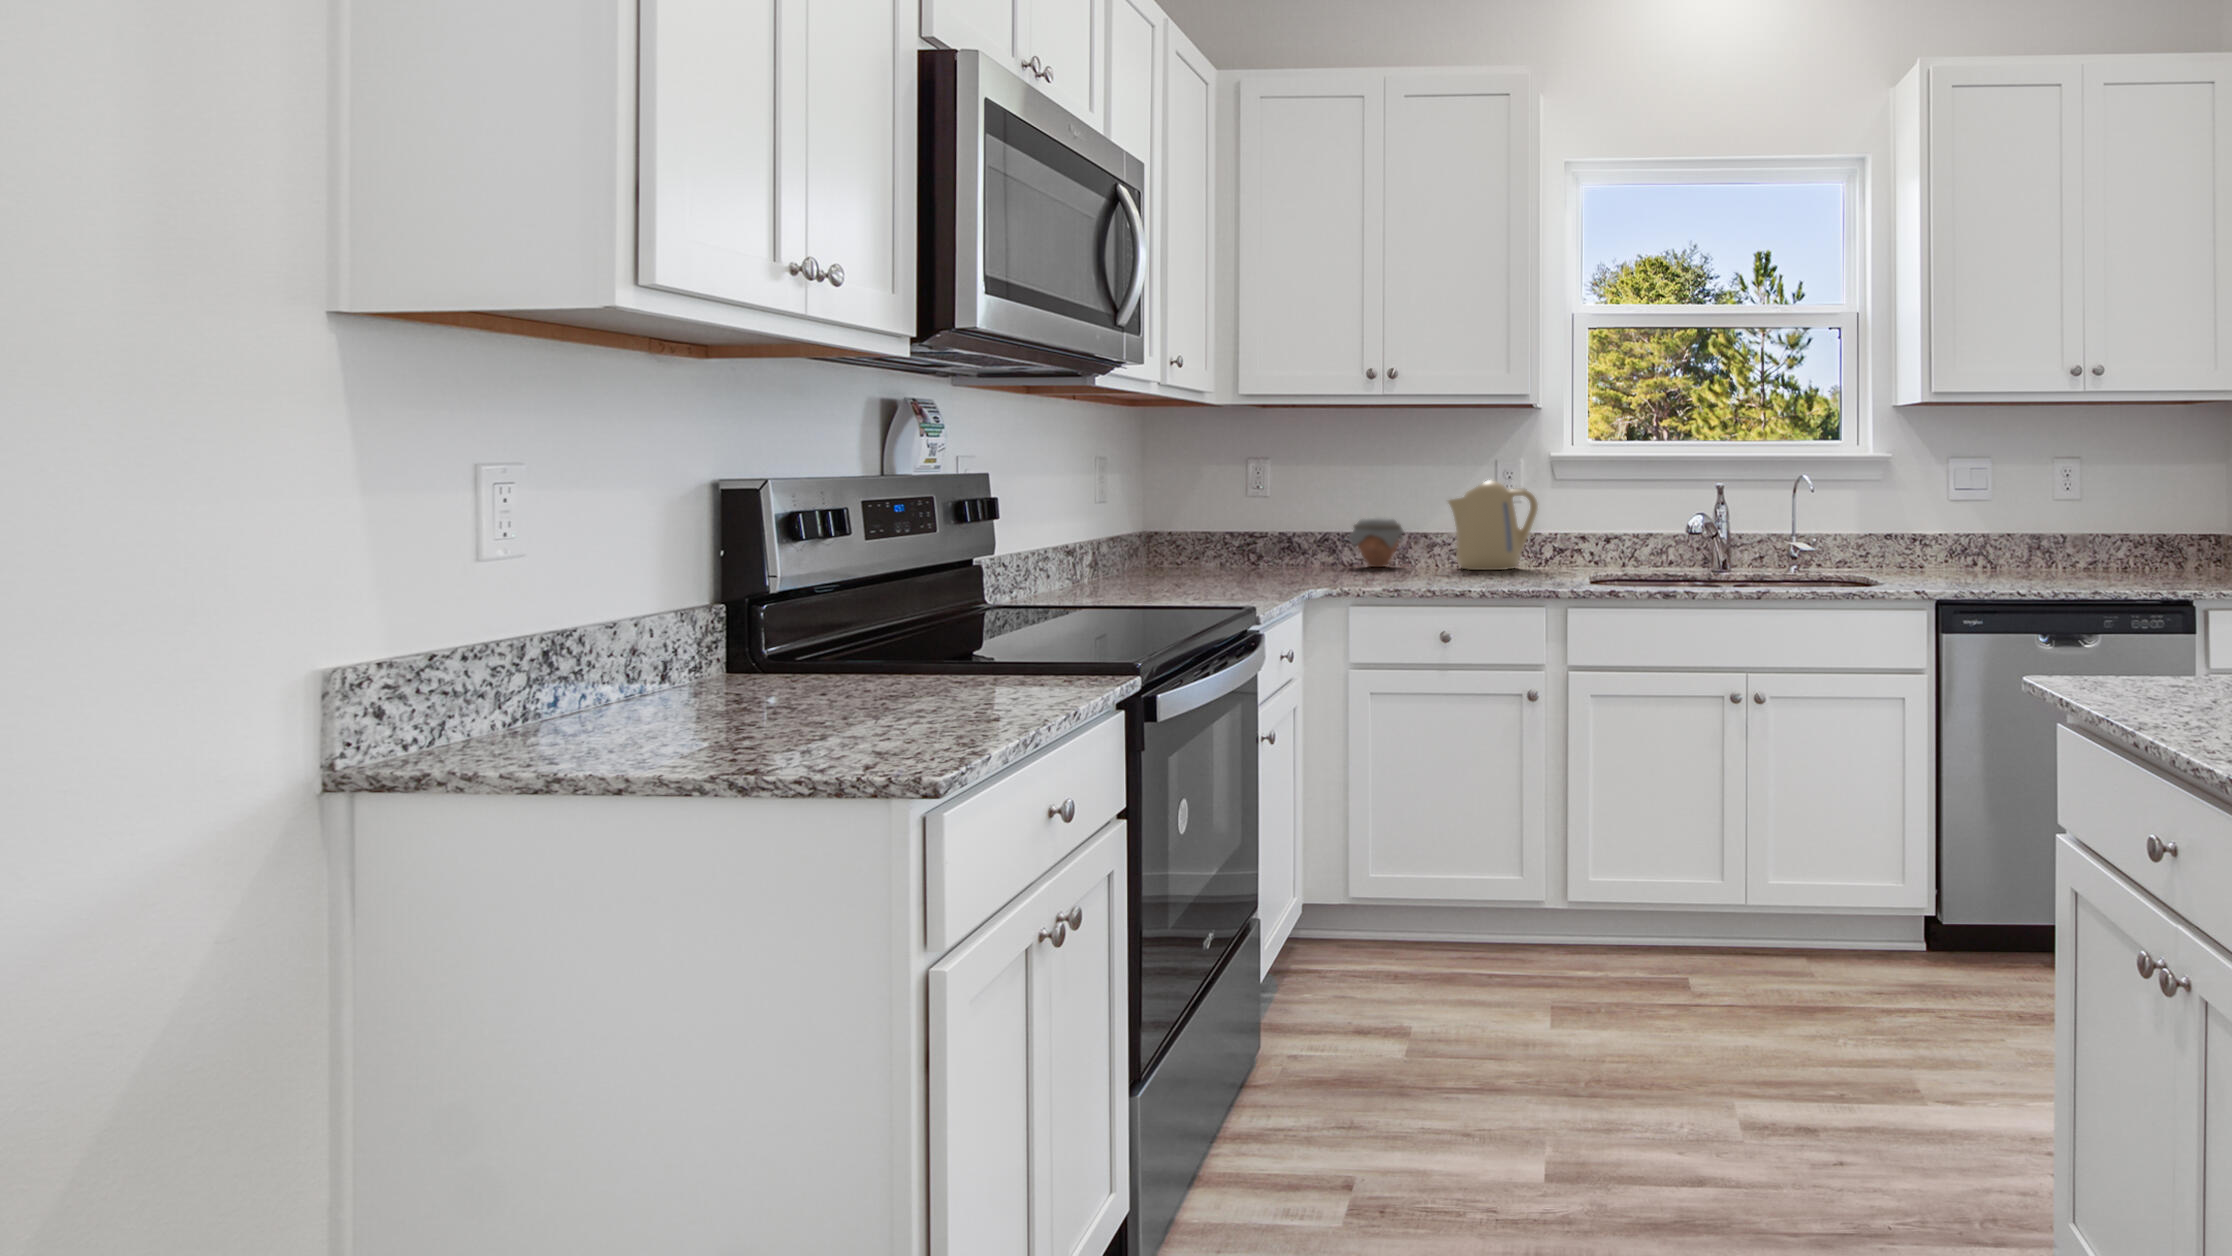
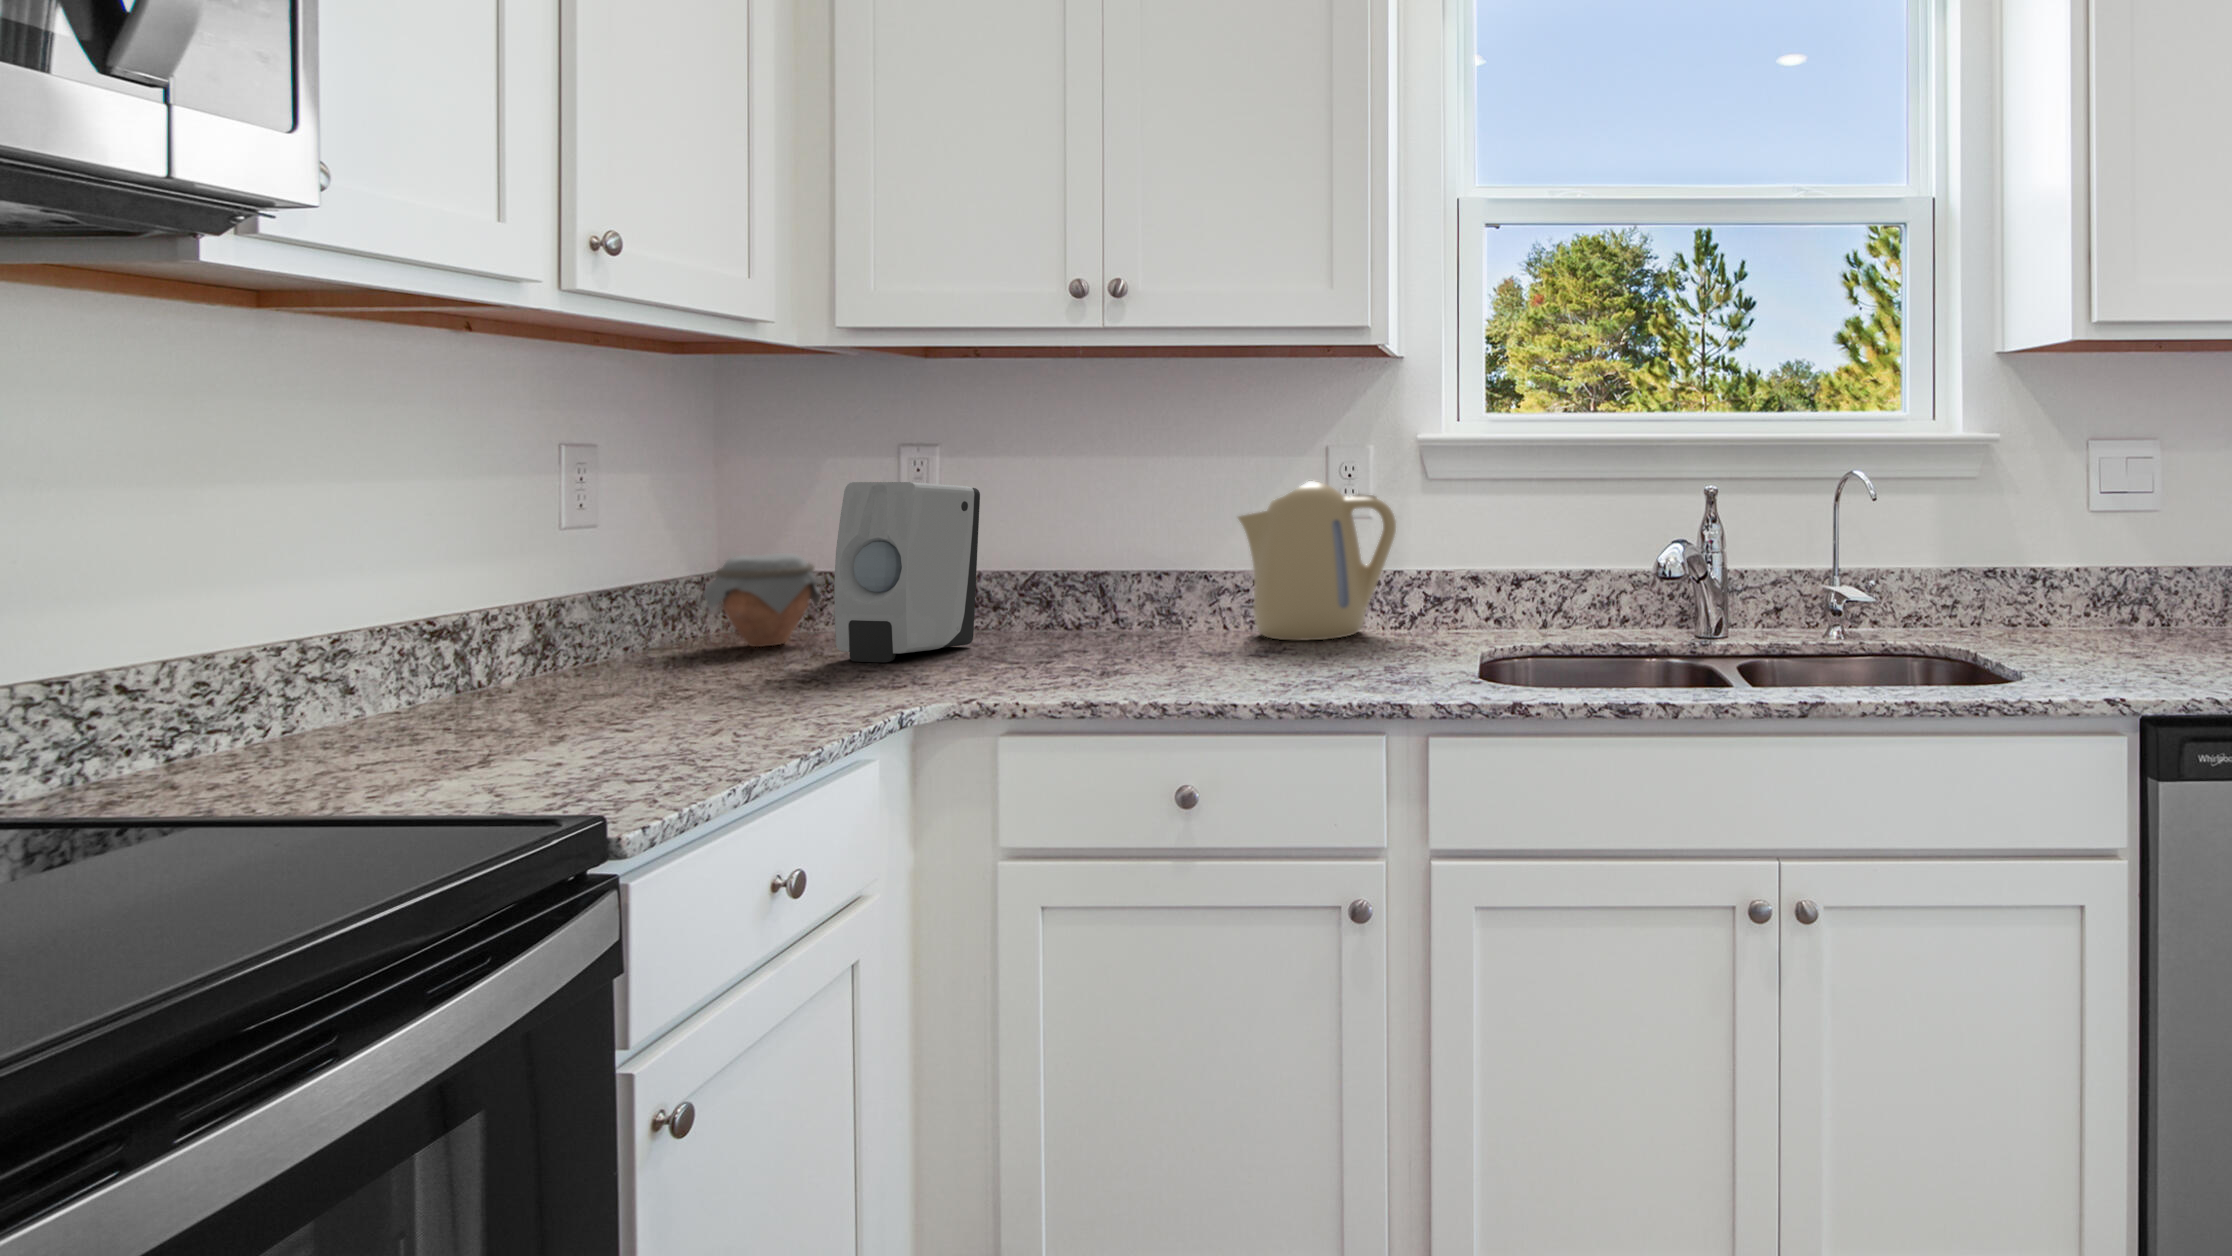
soap dispenser: none [1239,478,1306,576] -> present [834,482,980,662]
jar: present [1349,517,1404,567] -> present [703,553,821,647]

